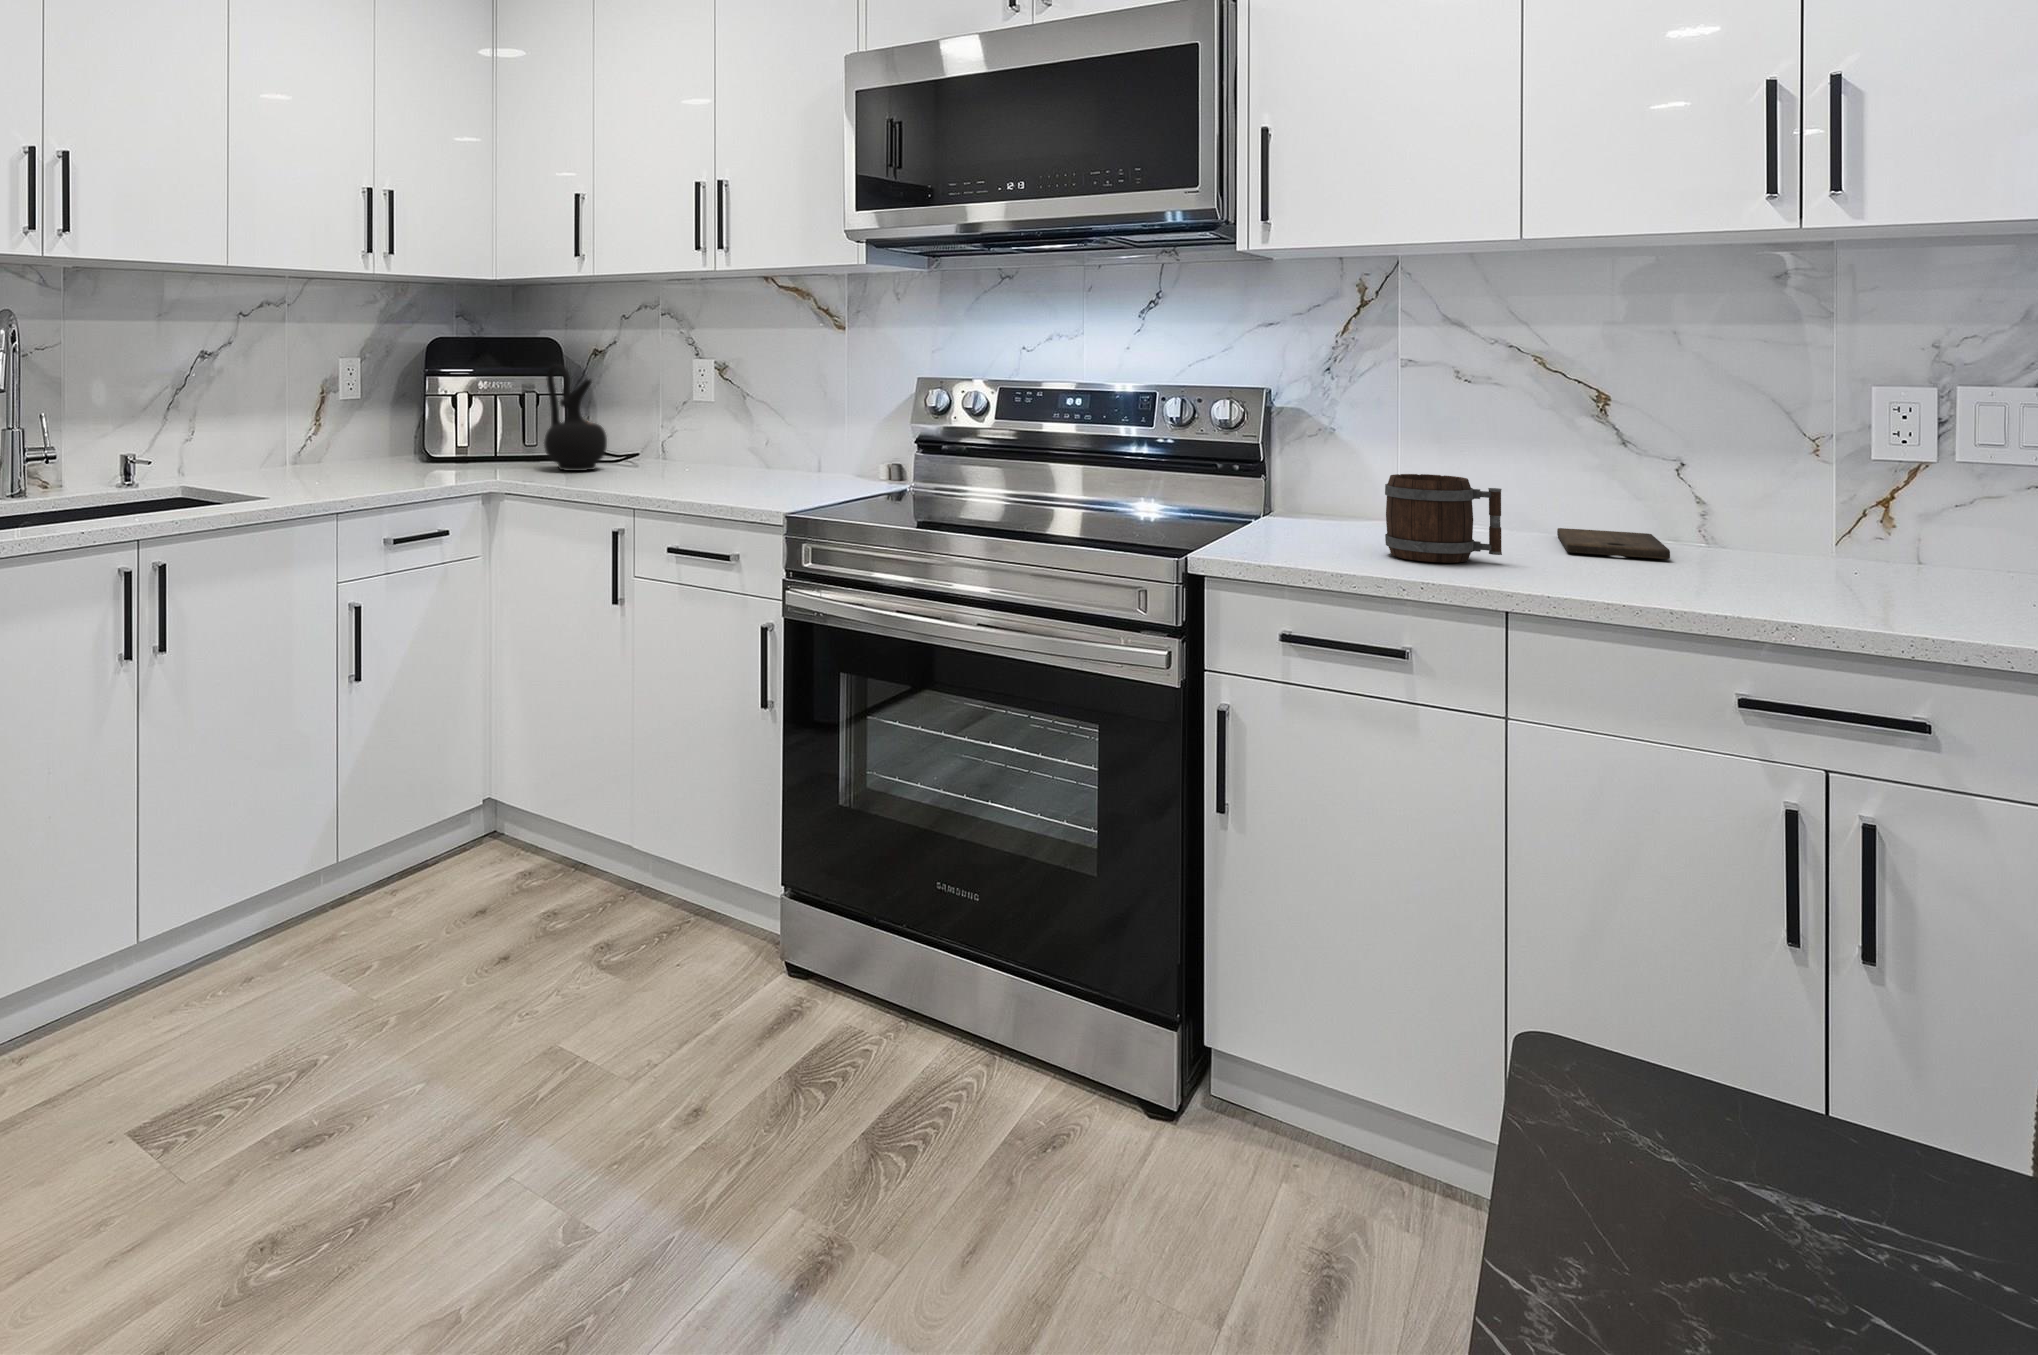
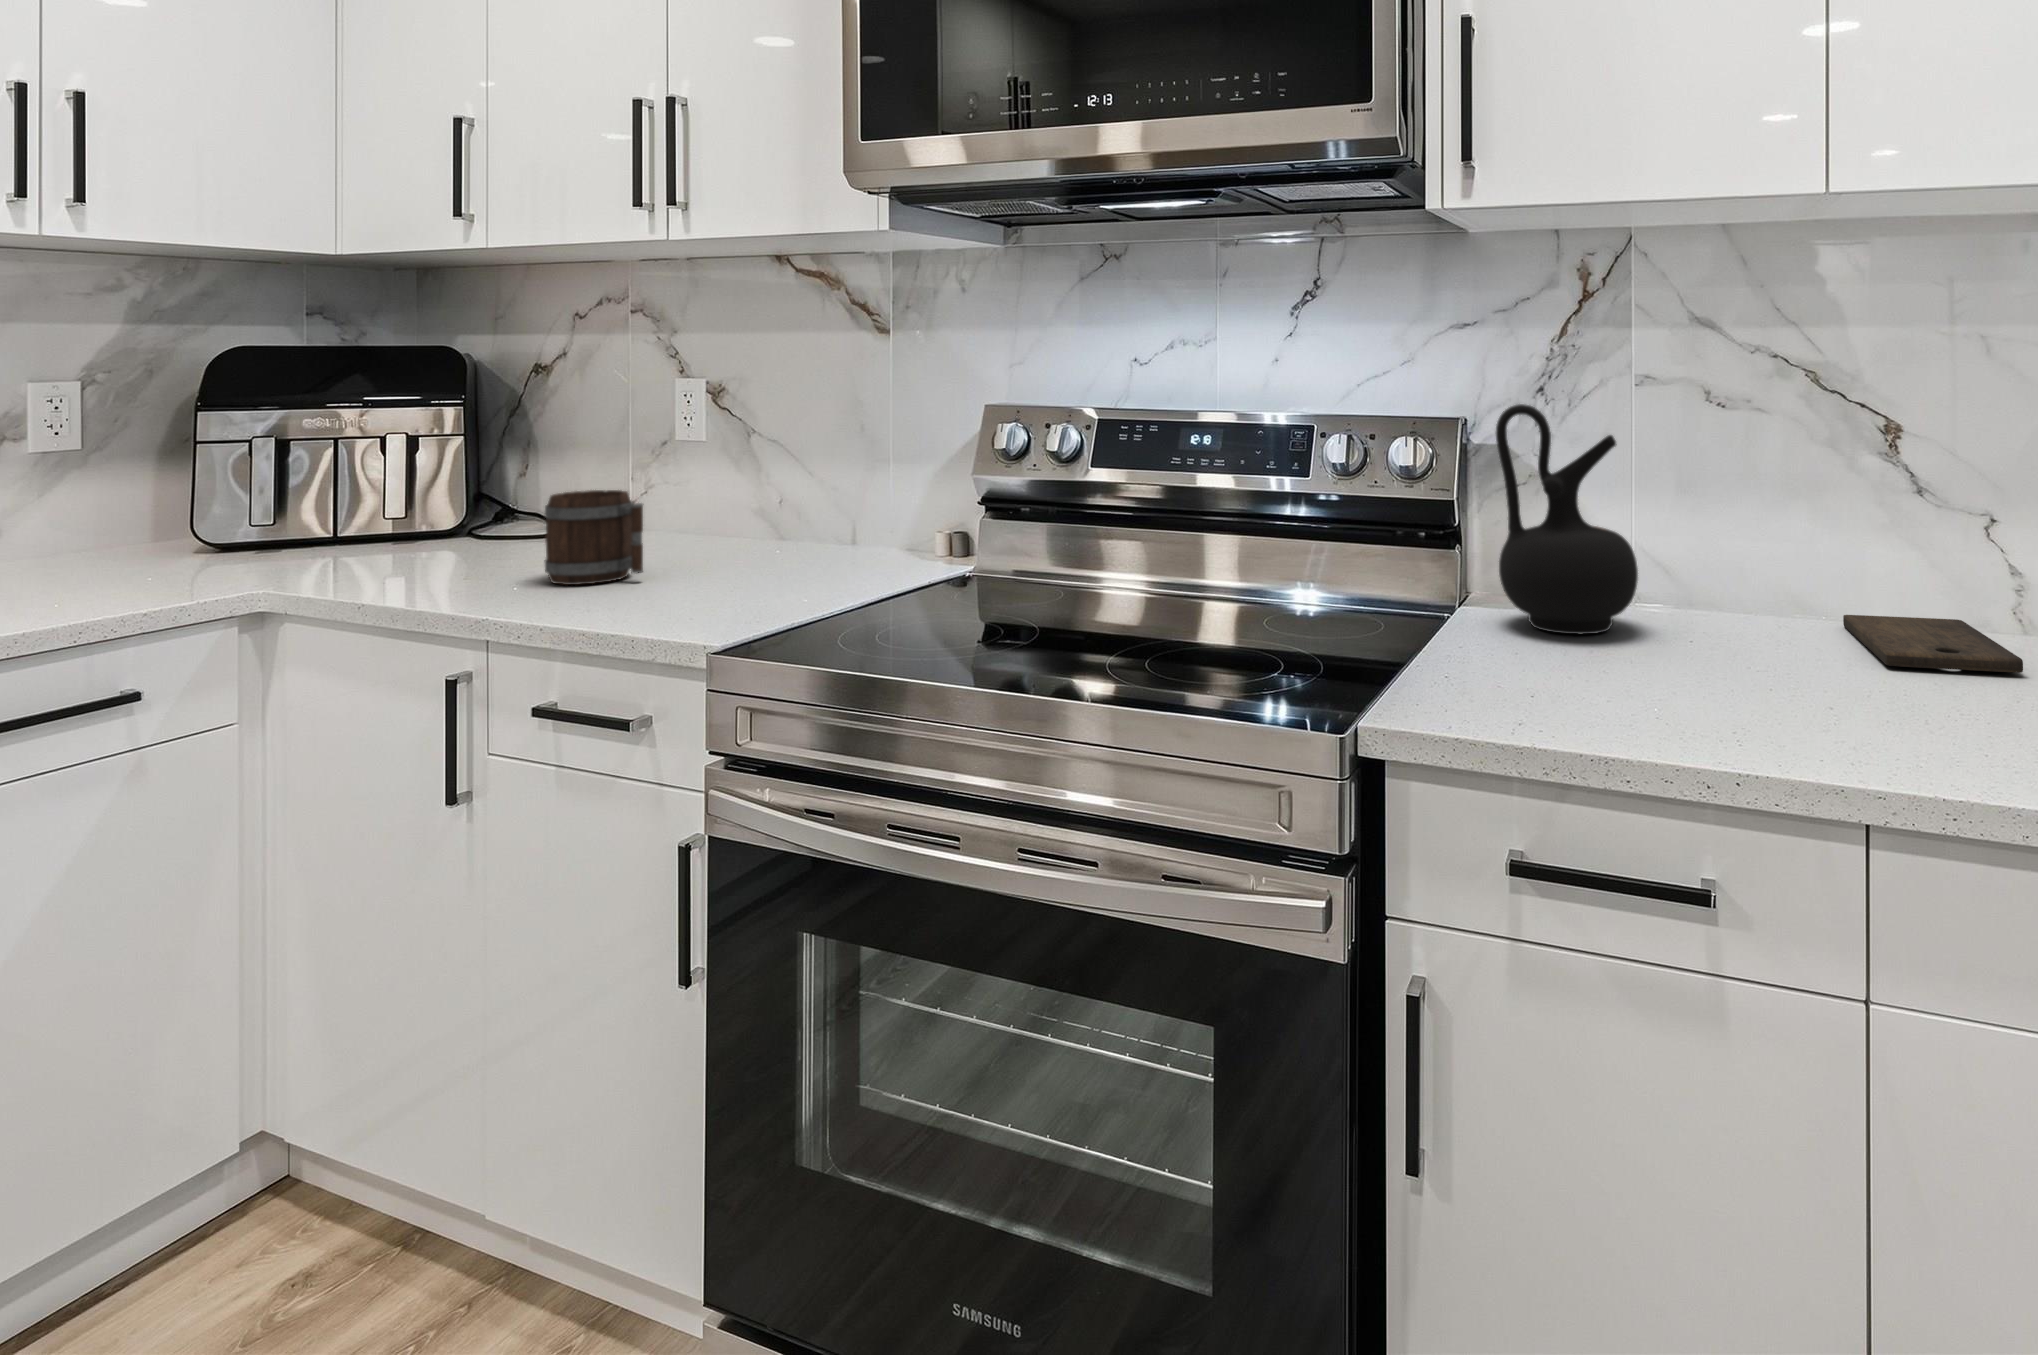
ceramic jug: present [544,364,607,471] -> present [1496,404,1638,634]
mug: present [1385,474,1502,563] -> present [545,490,643,585]

